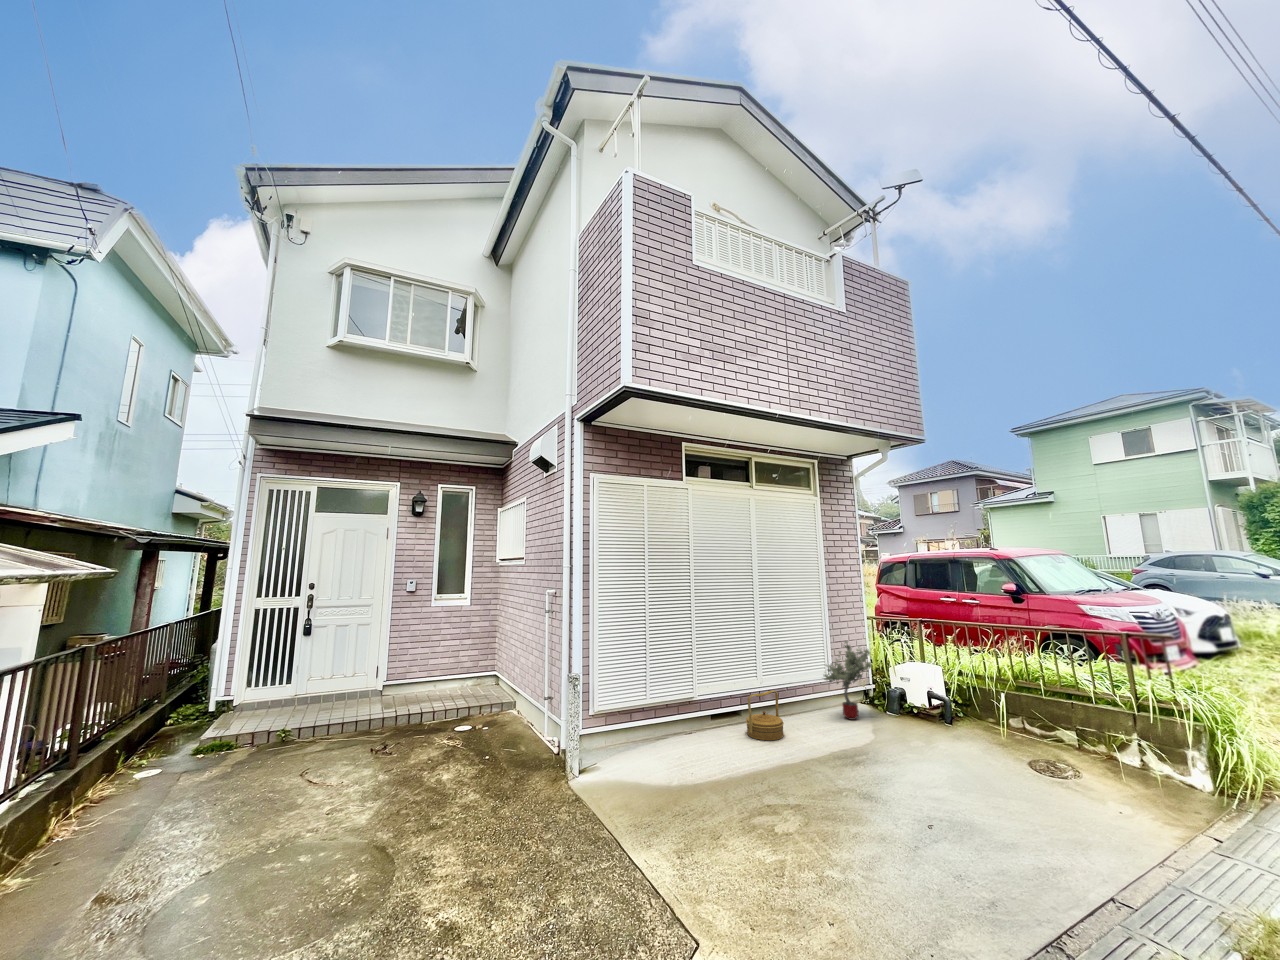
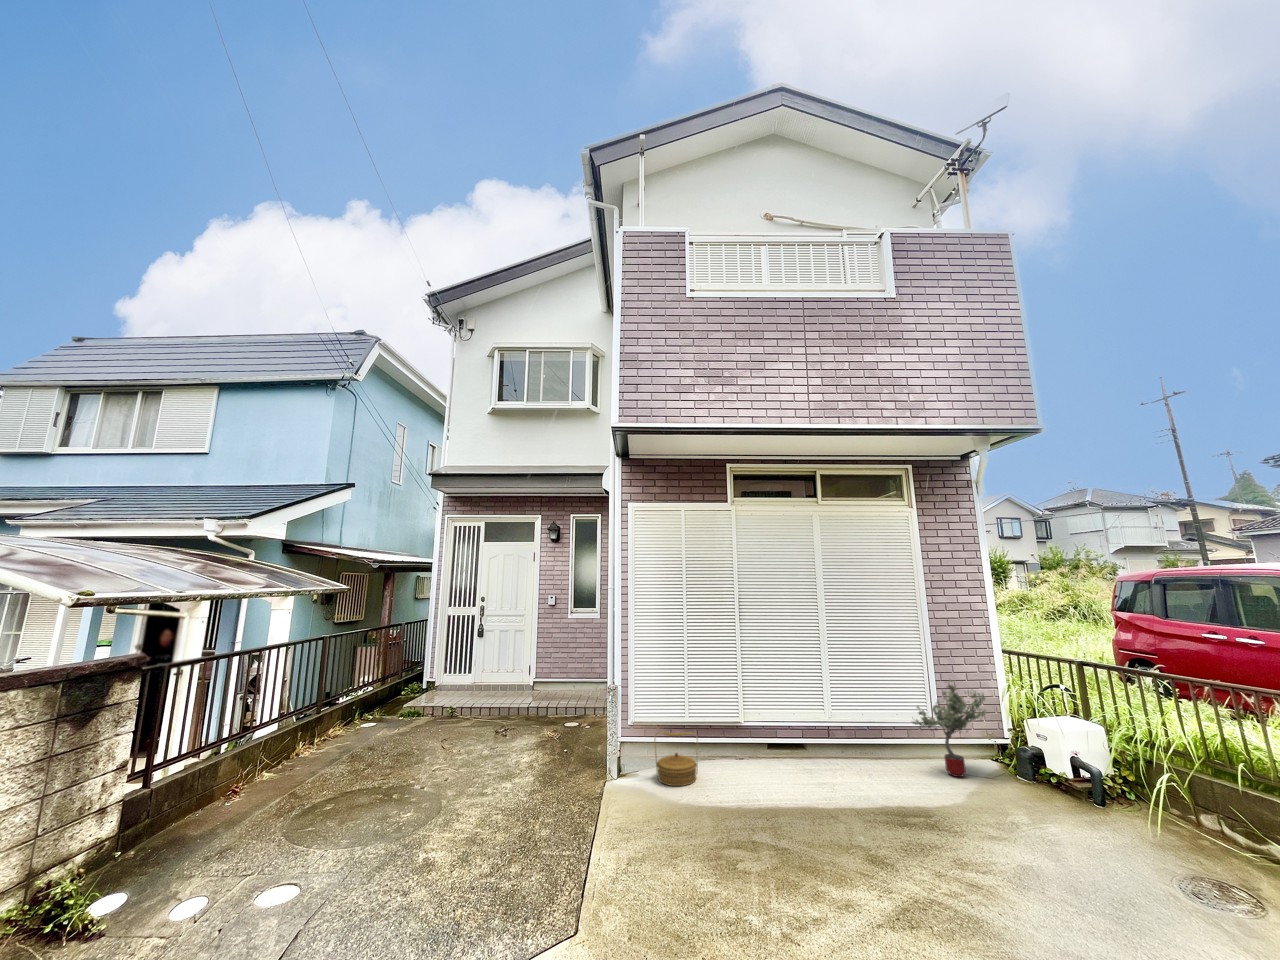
woven basket: present [746,690,784,741] -> present [655,732,698,786]

